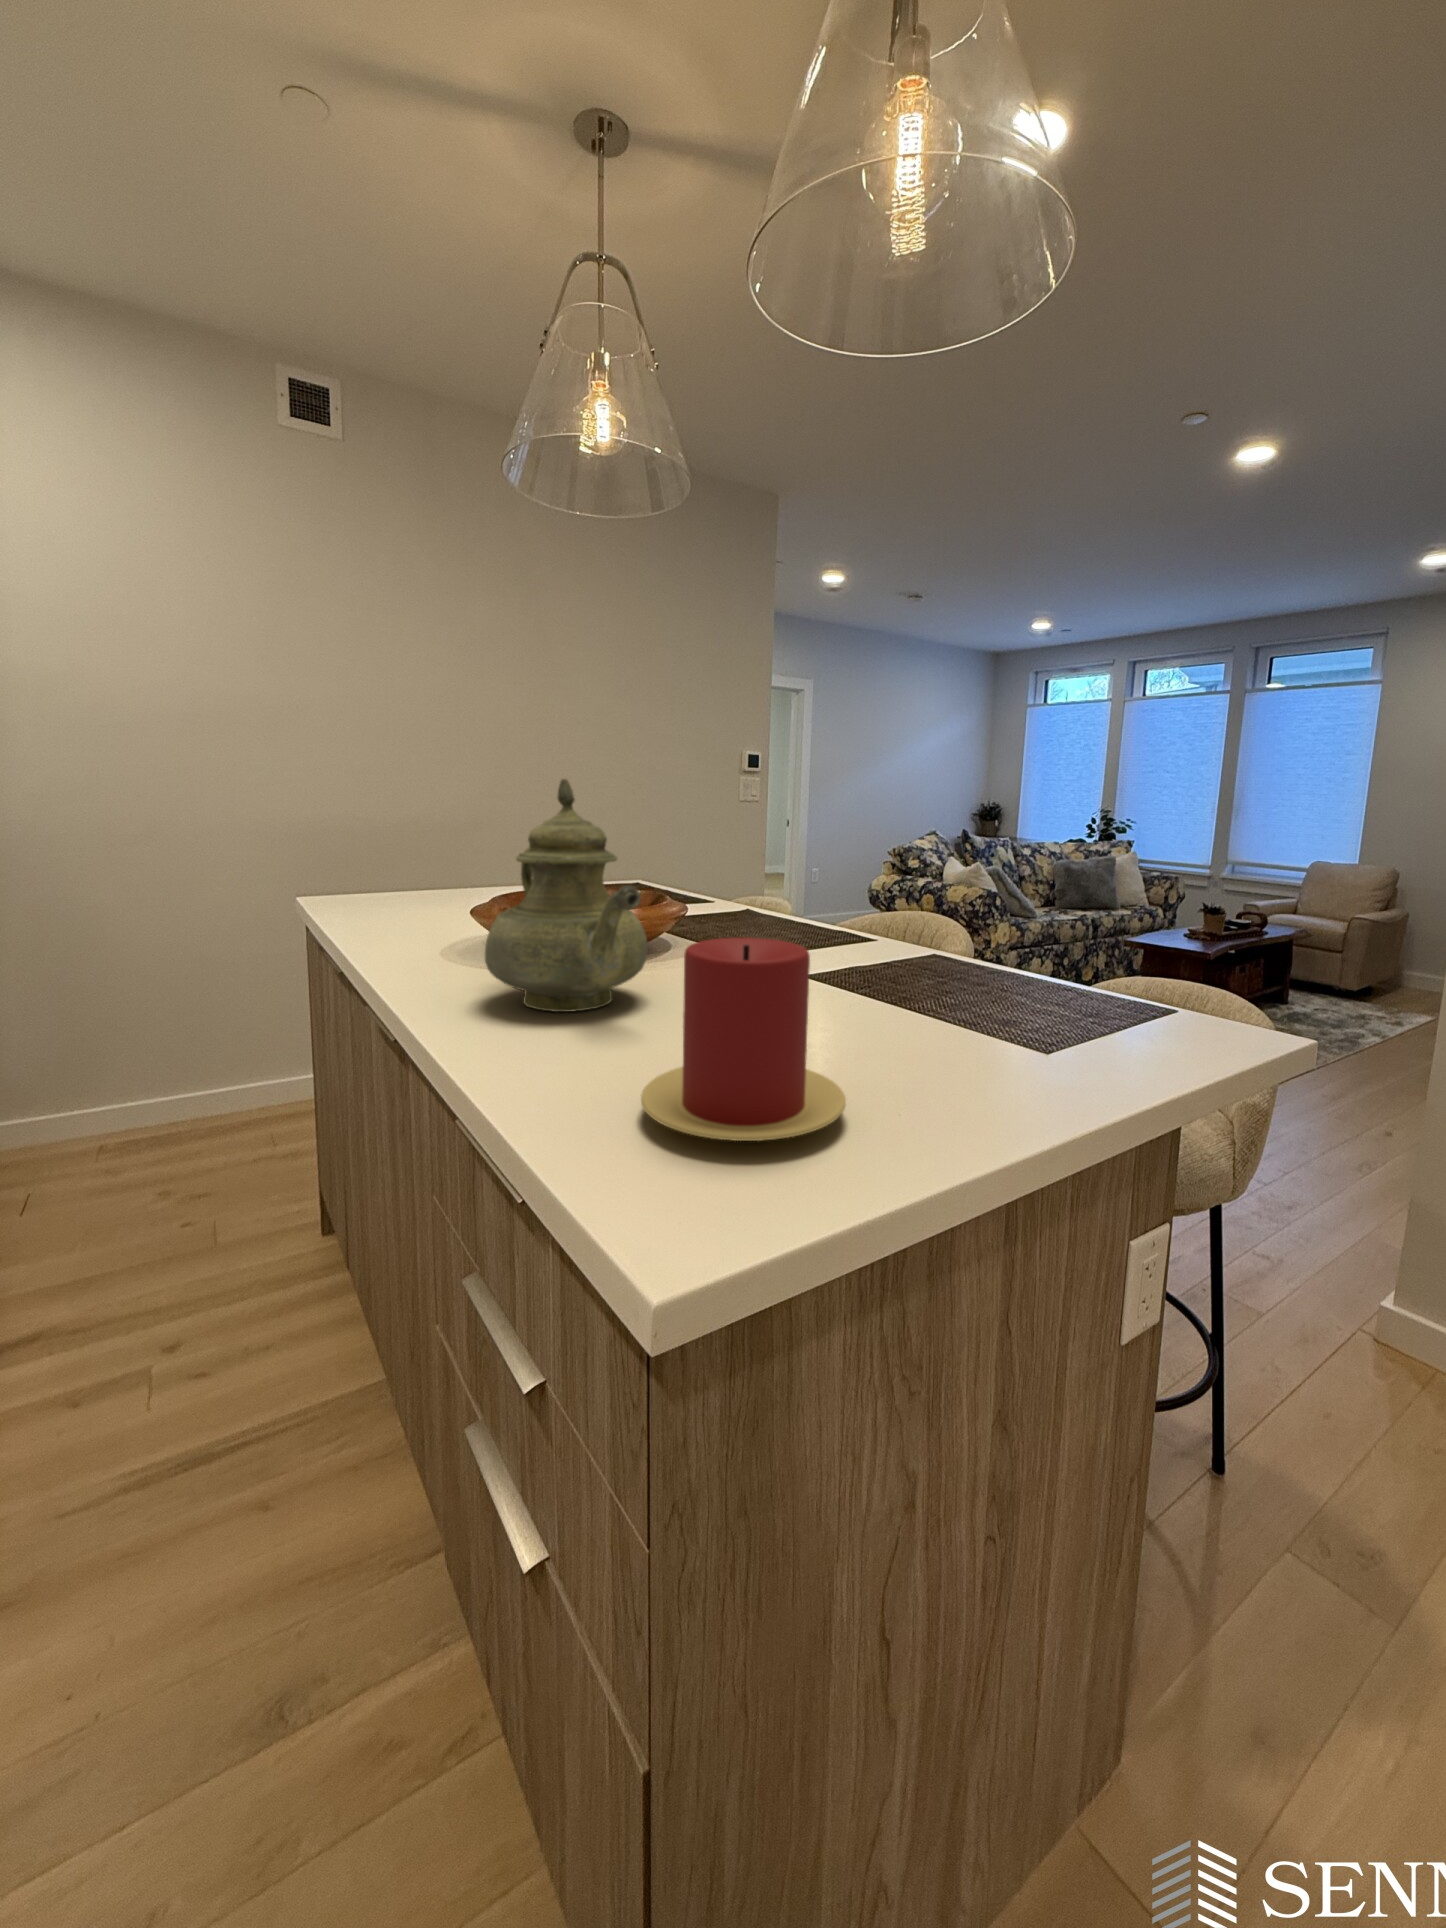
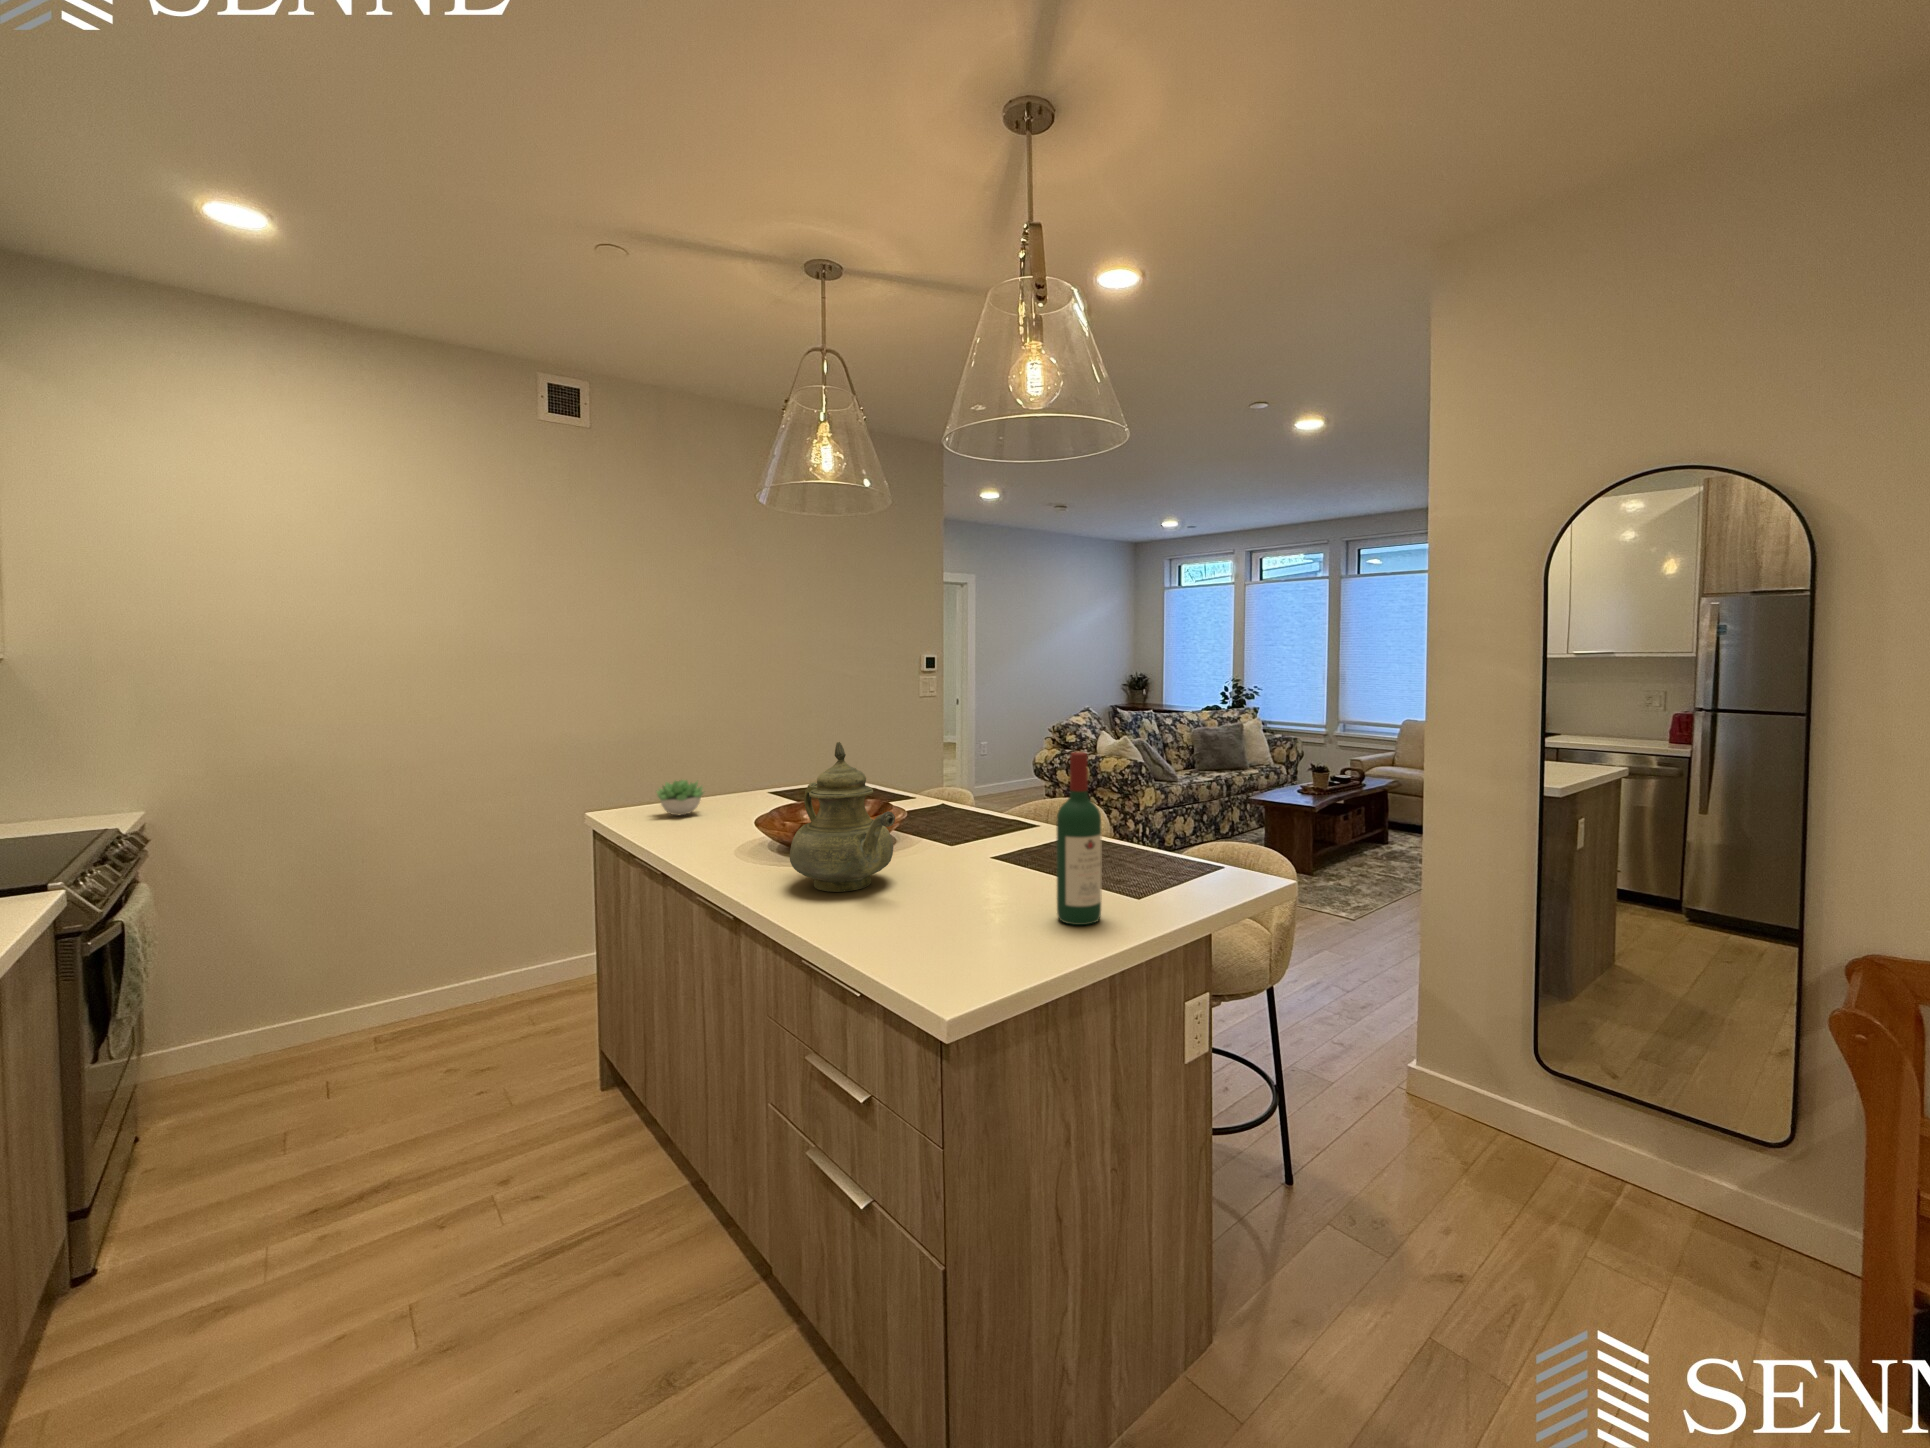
wine bottle: none [907,781,1000,1095] -> present [1057,752,1102,925]
succulent plant: none [373,861,438,906] -> present [657,780,704,815]
candle: present [641,938,846,1141] -> none [914,845,1023,955]

